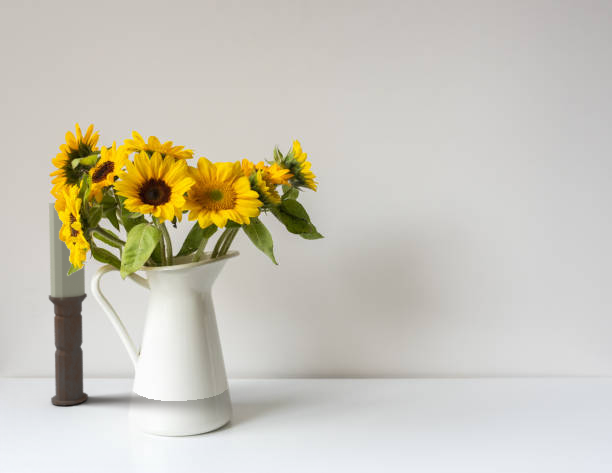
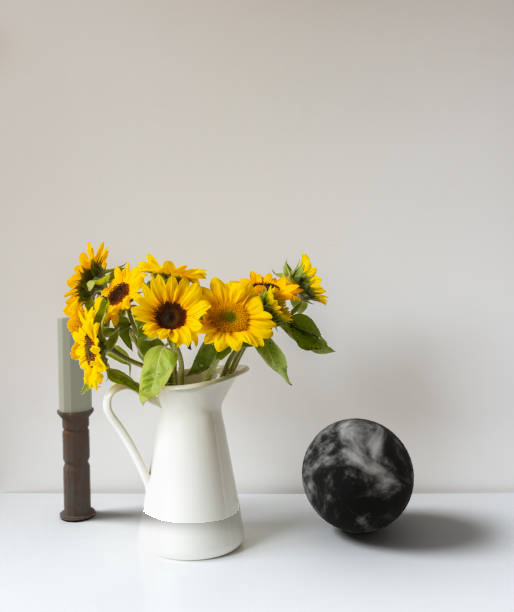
decorative orb: none [292,303,400,414] -> present [302,418,414,533]

